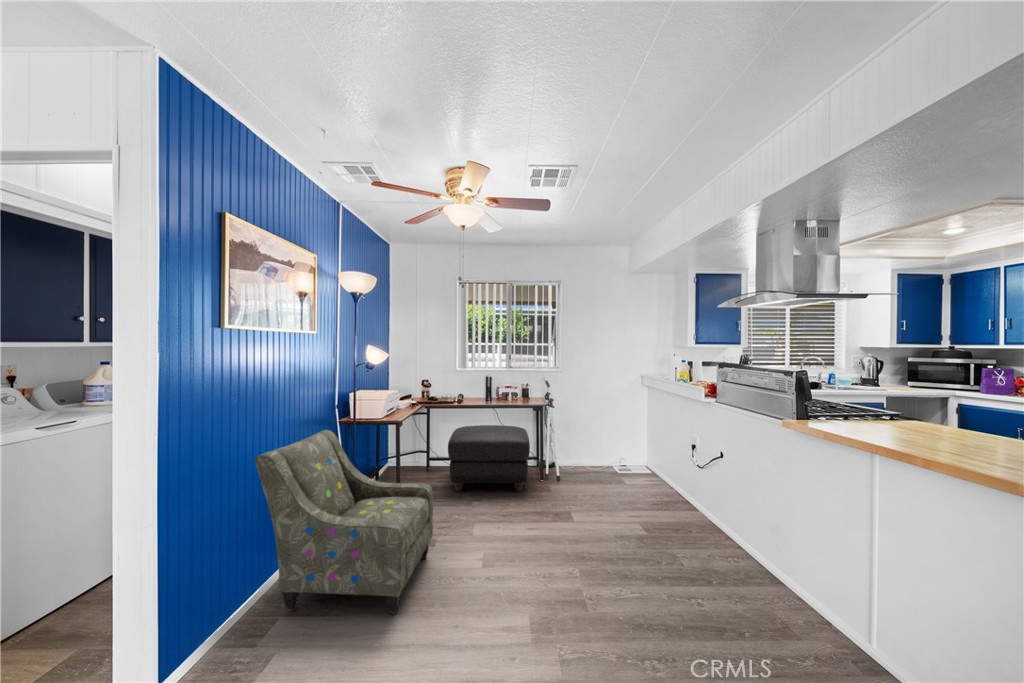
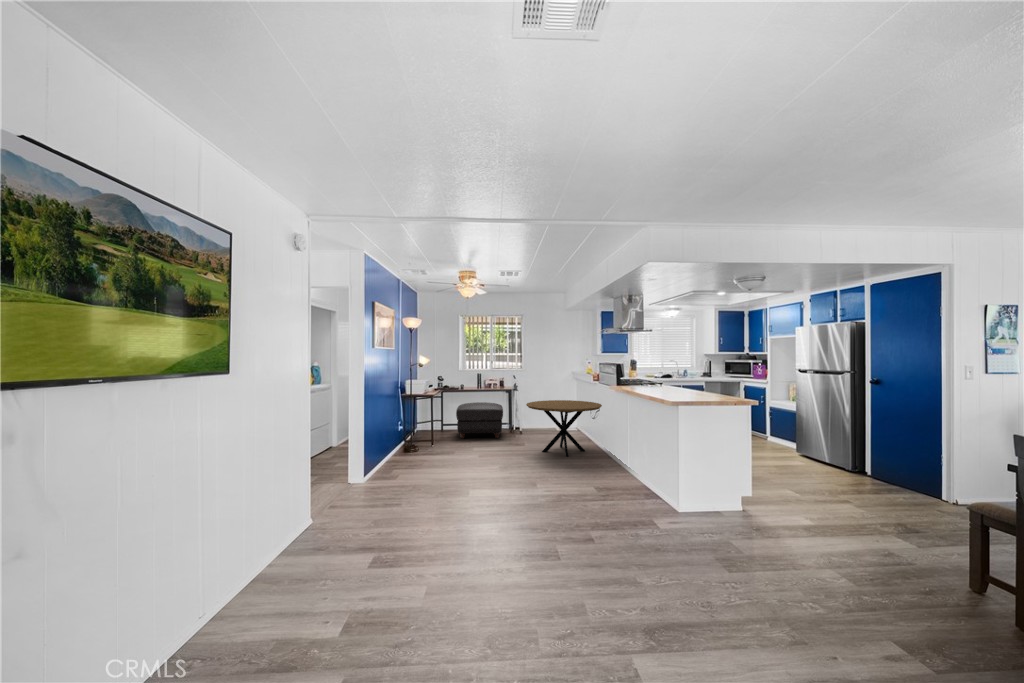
armchair: present [255,430,433,615] -> none [383,396,454,467]
dining table: none [581,432,747,569] -> present [526,400,602,457]

